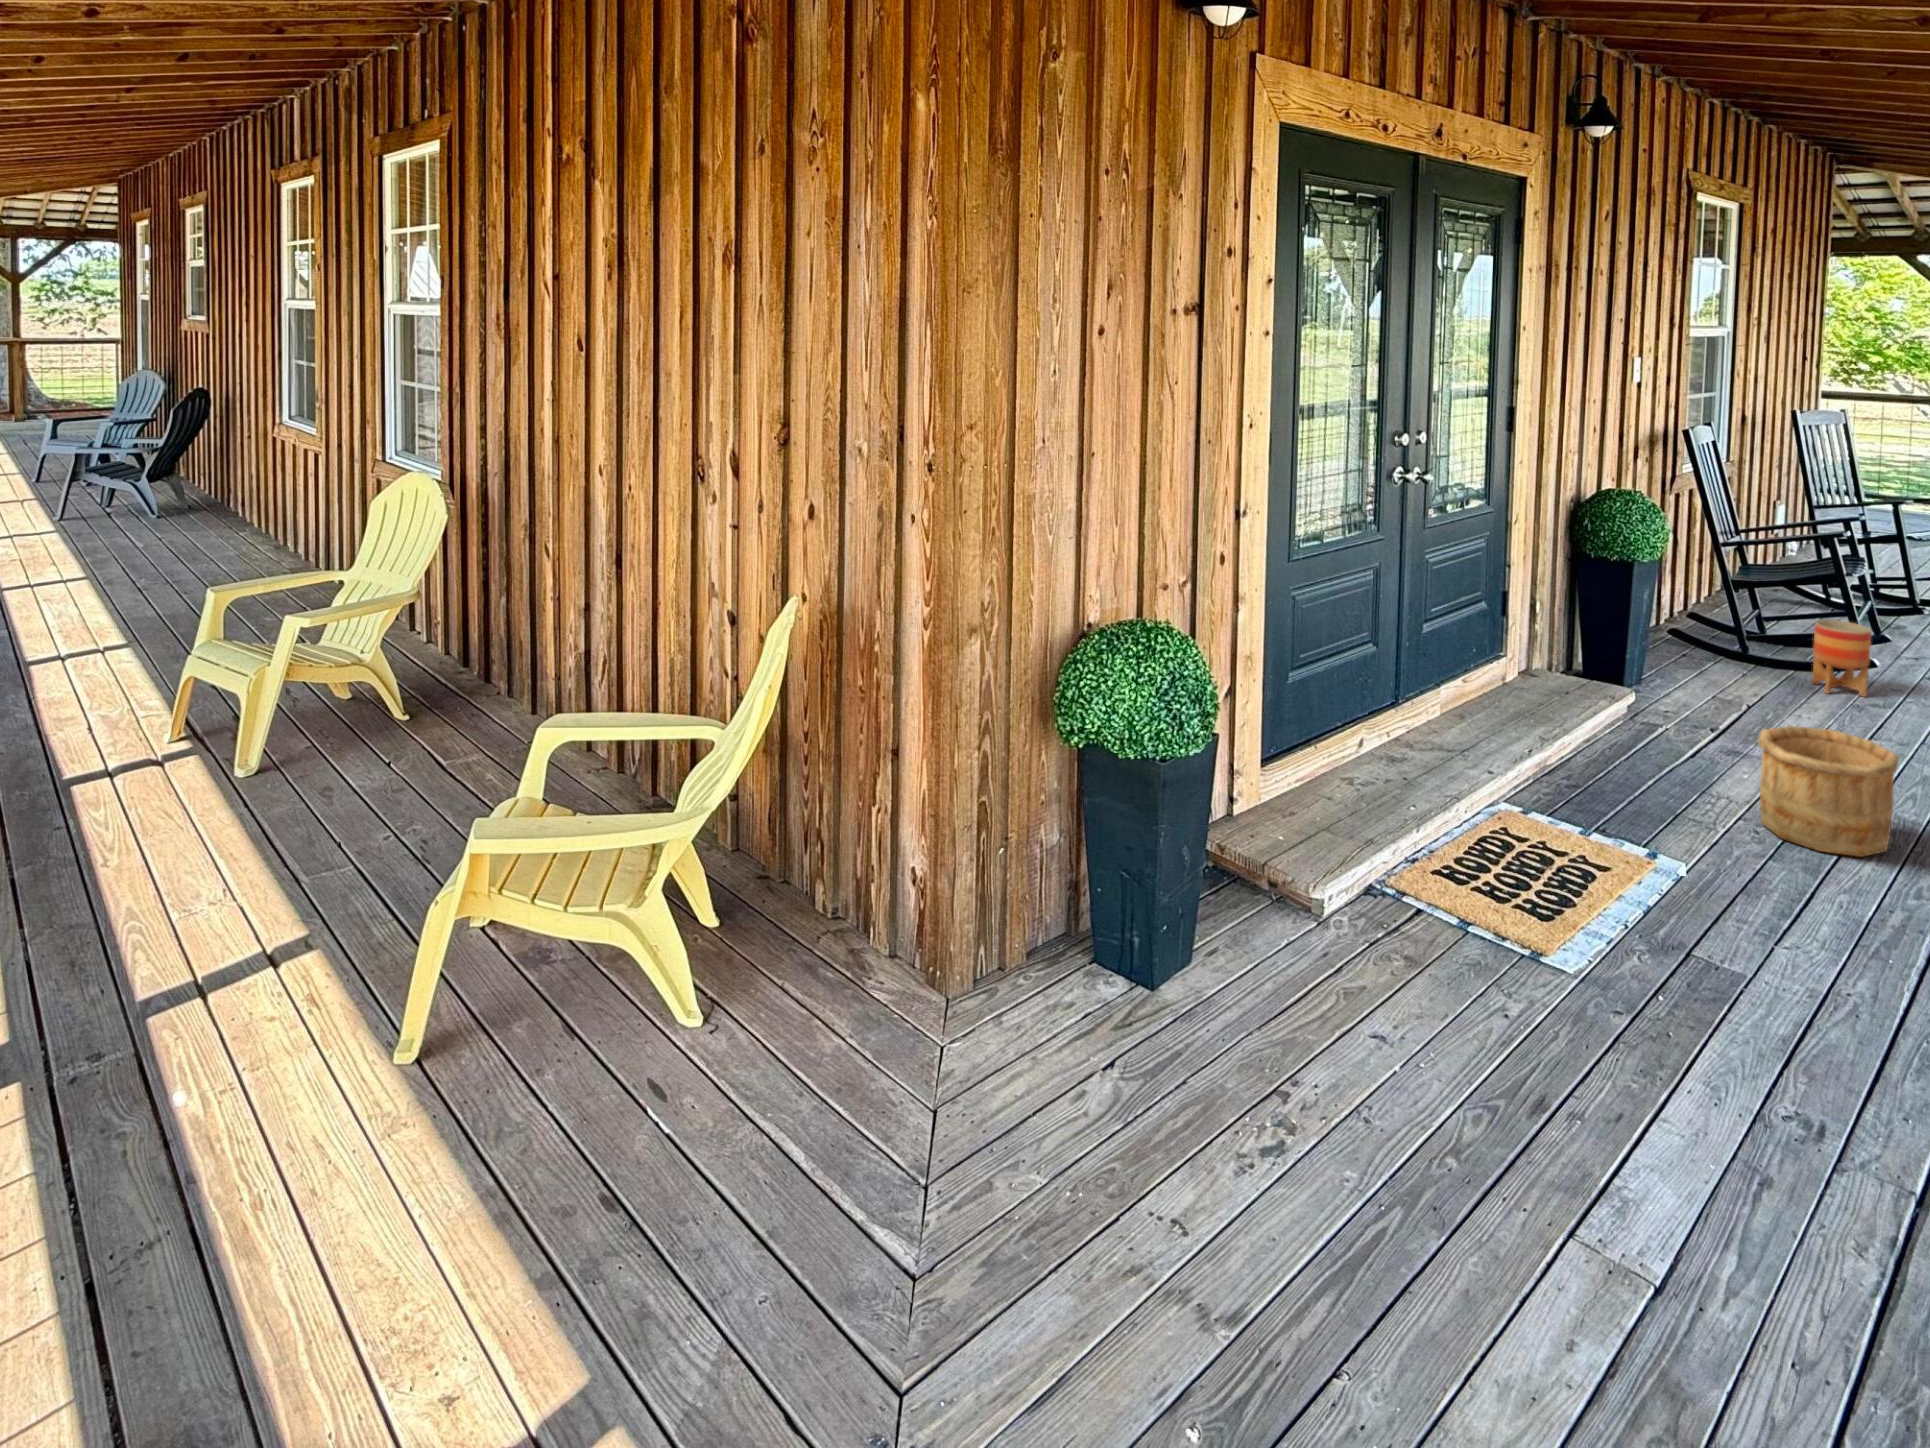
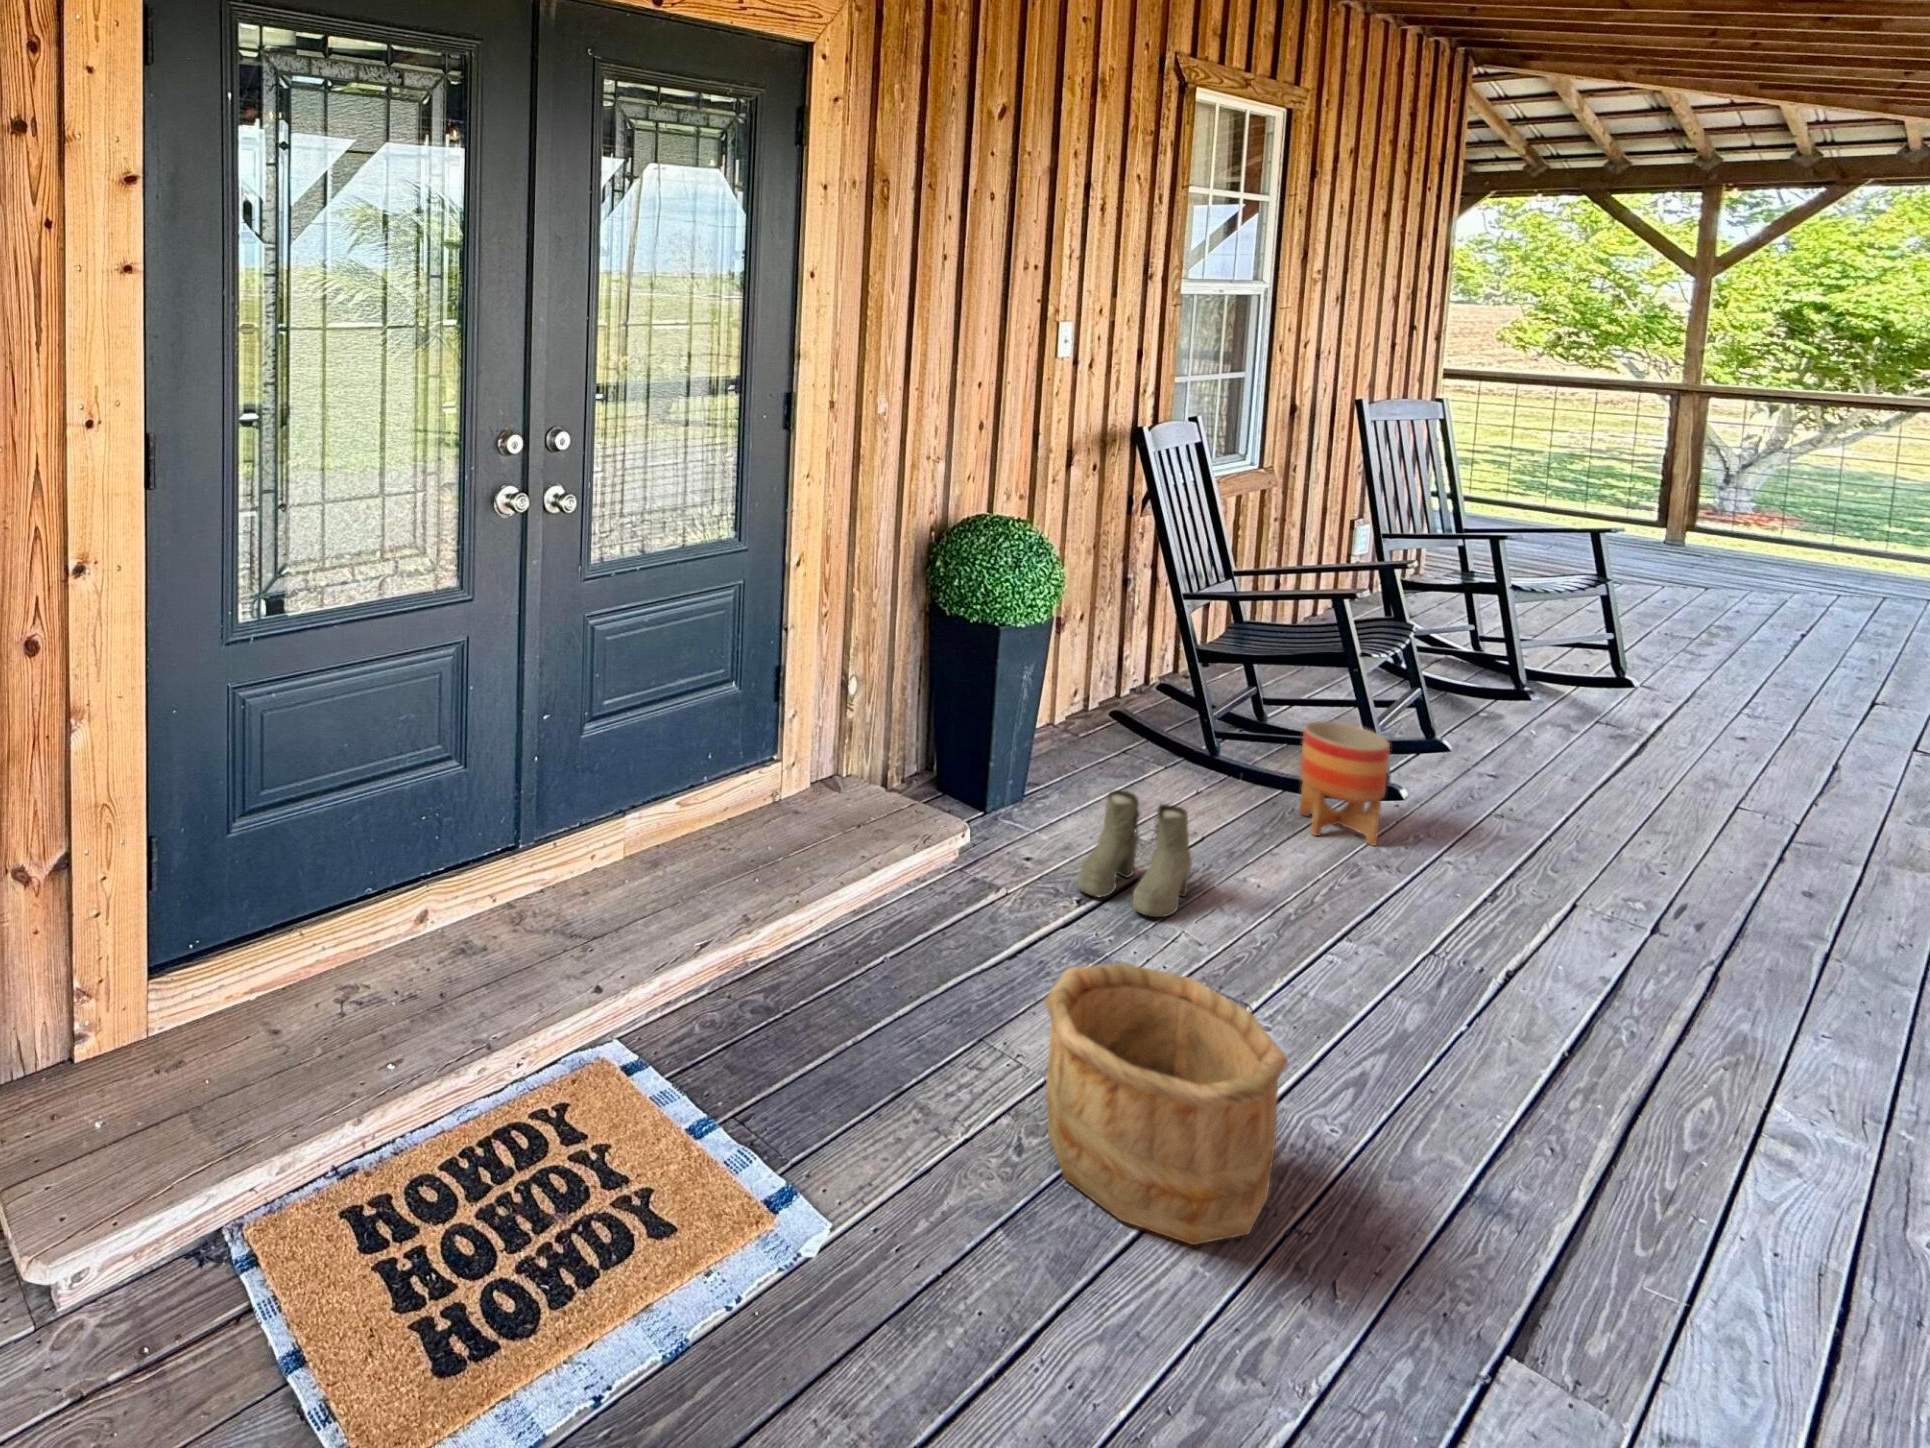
boots: none [1703,661,1772,734] -> present [1077,790,1192,917]

